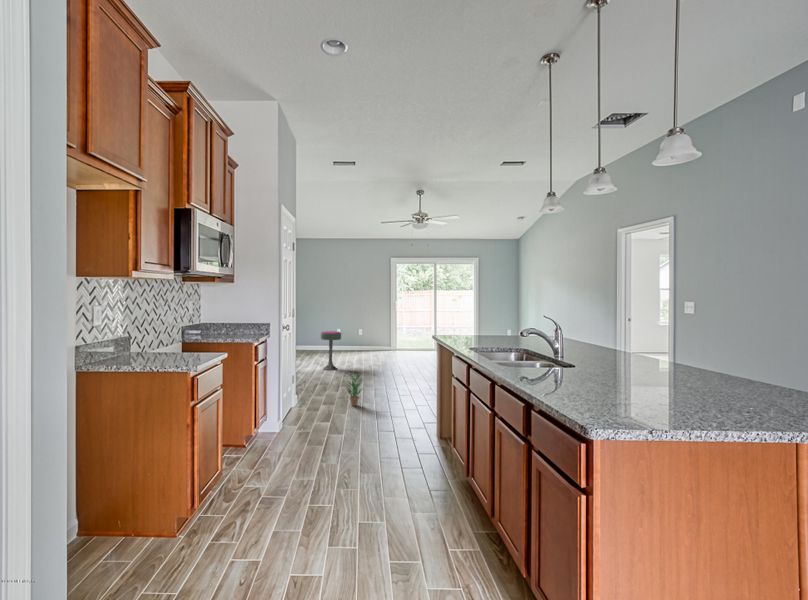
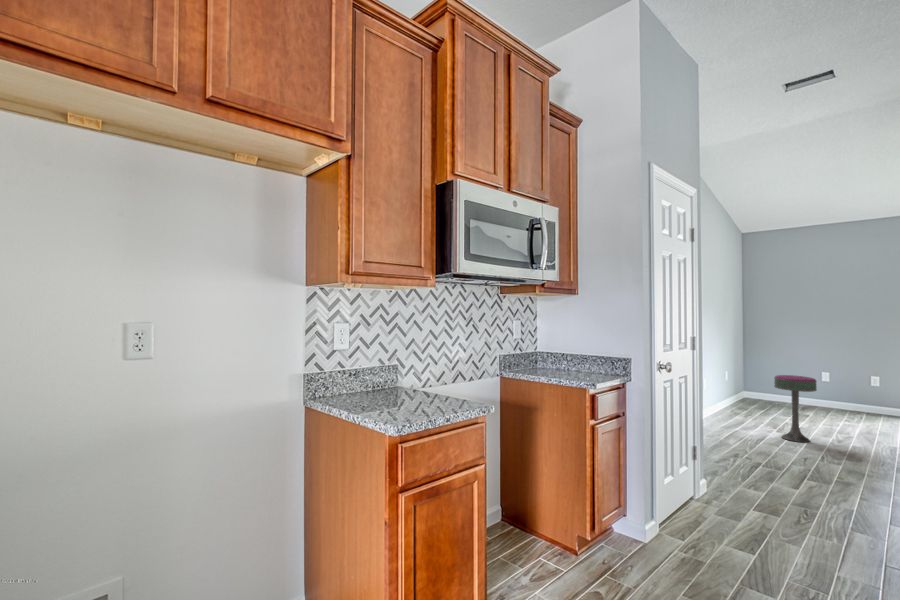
potted plant: present [347,374,363,406] -> none [803,462,850,535]

